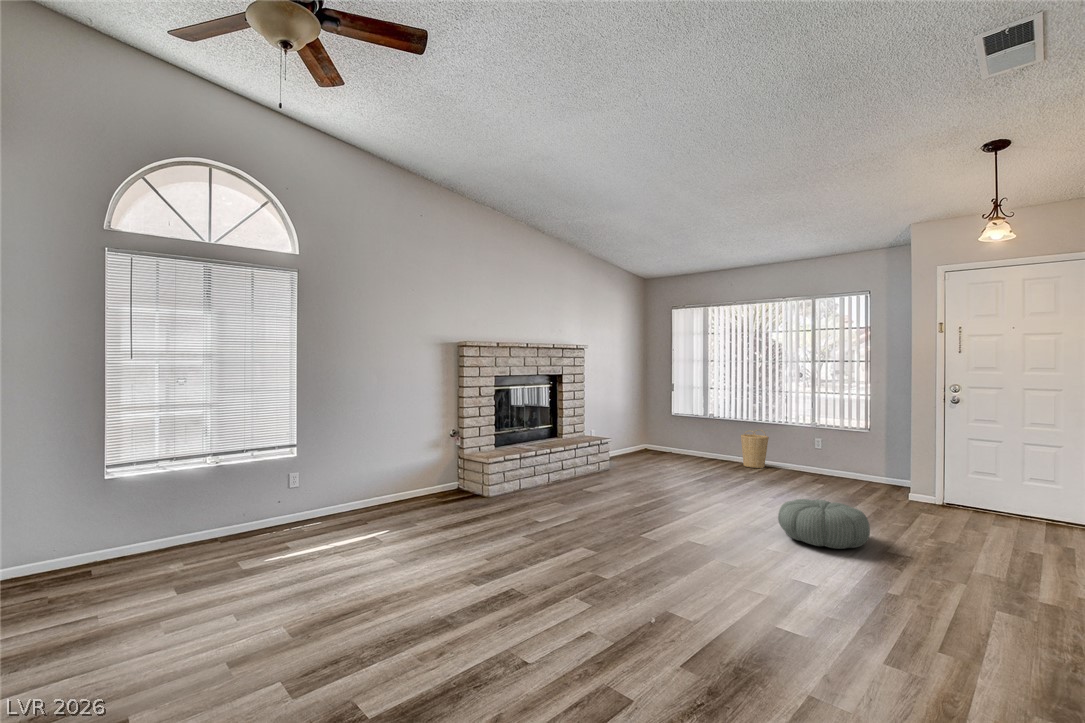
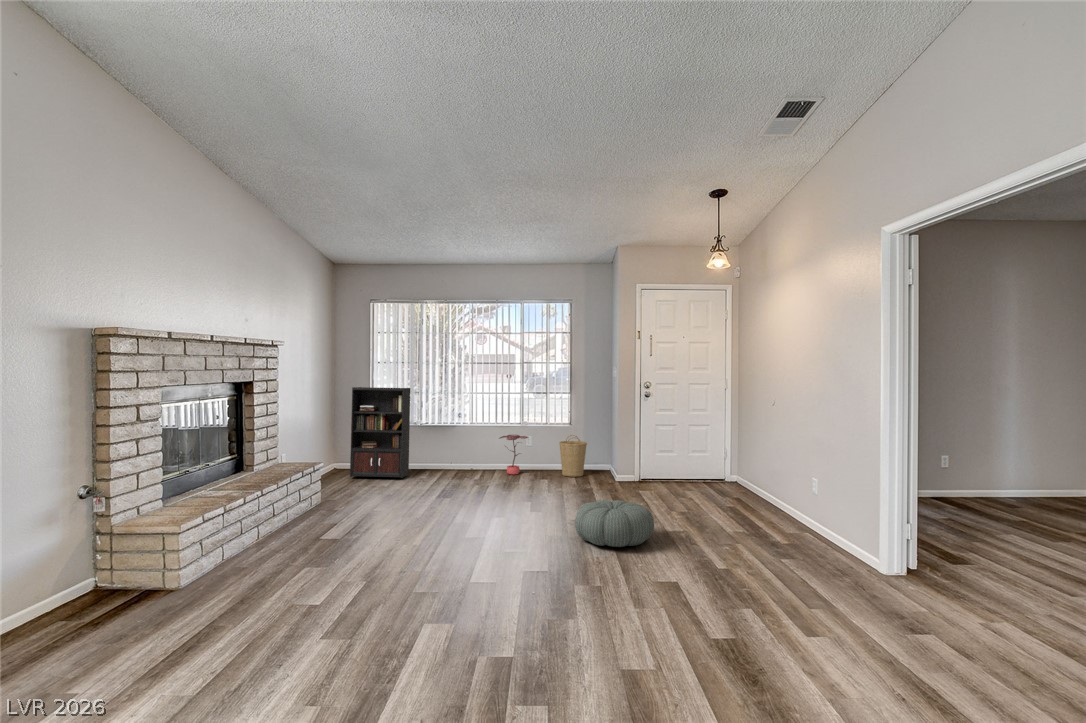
bookcase: none [649,383,717,462] -> present [350,387,410,478]
basket: present [741,430,769,468] -> present [559,435,587,477]
potted plant: none [782,434,814,474] -> present [499,435,528,474]

